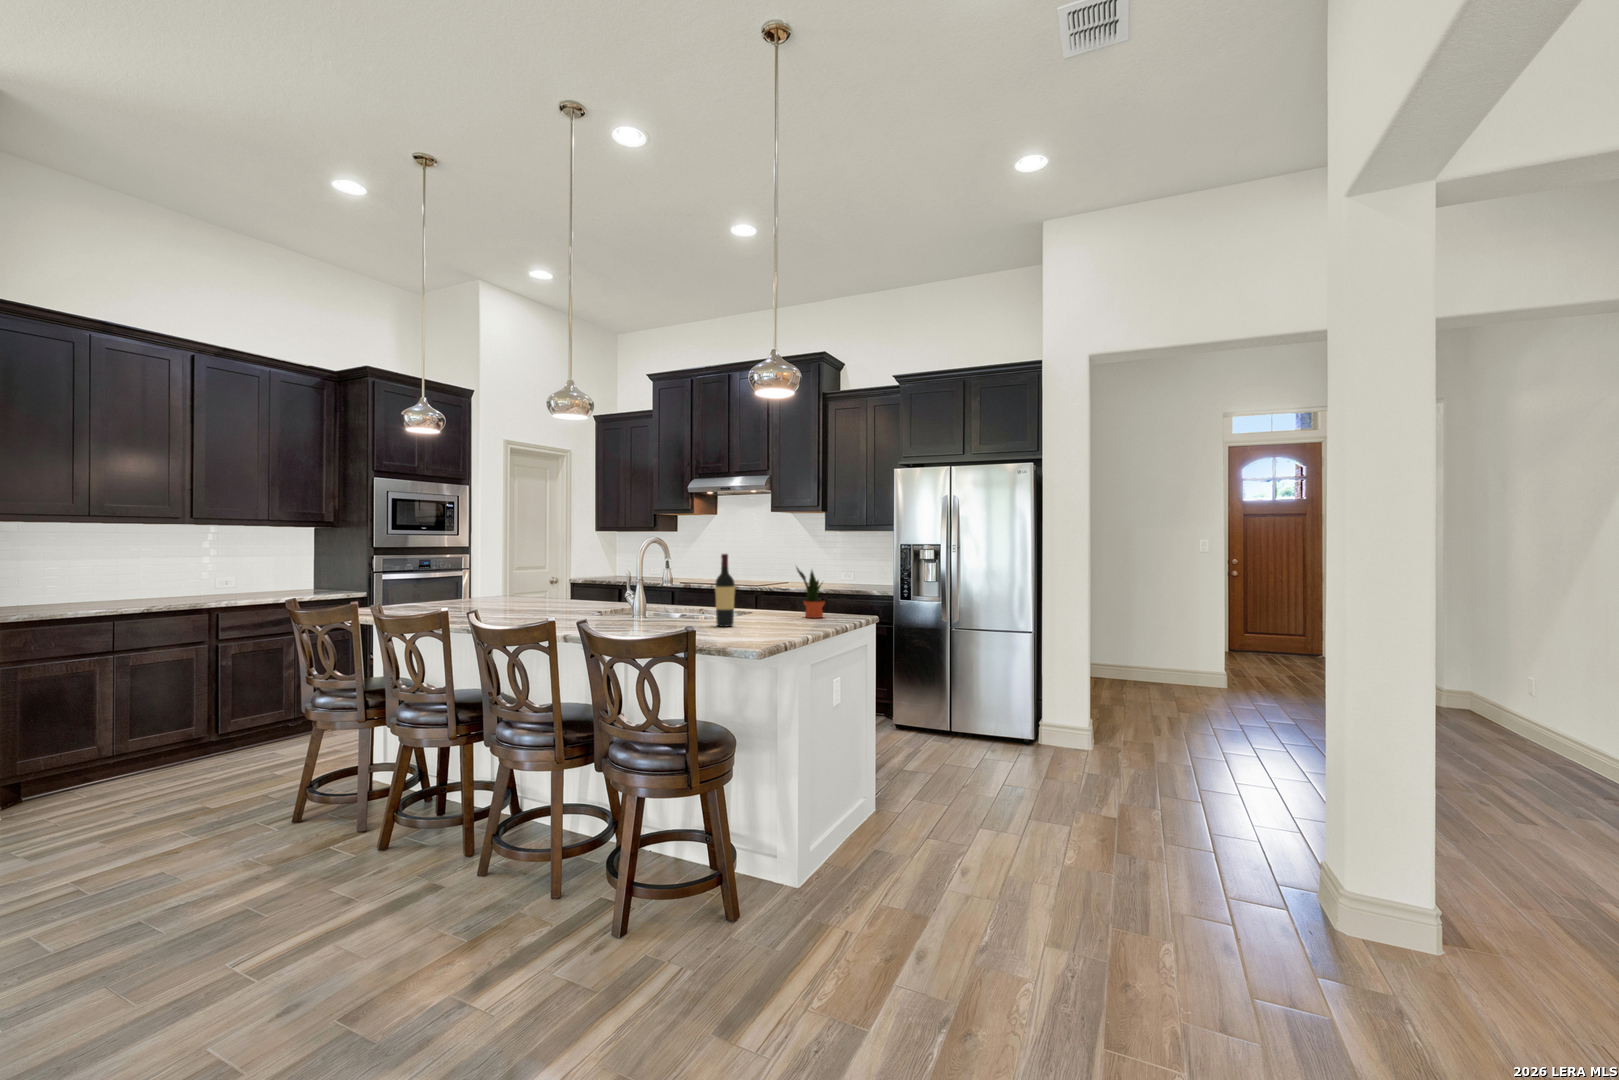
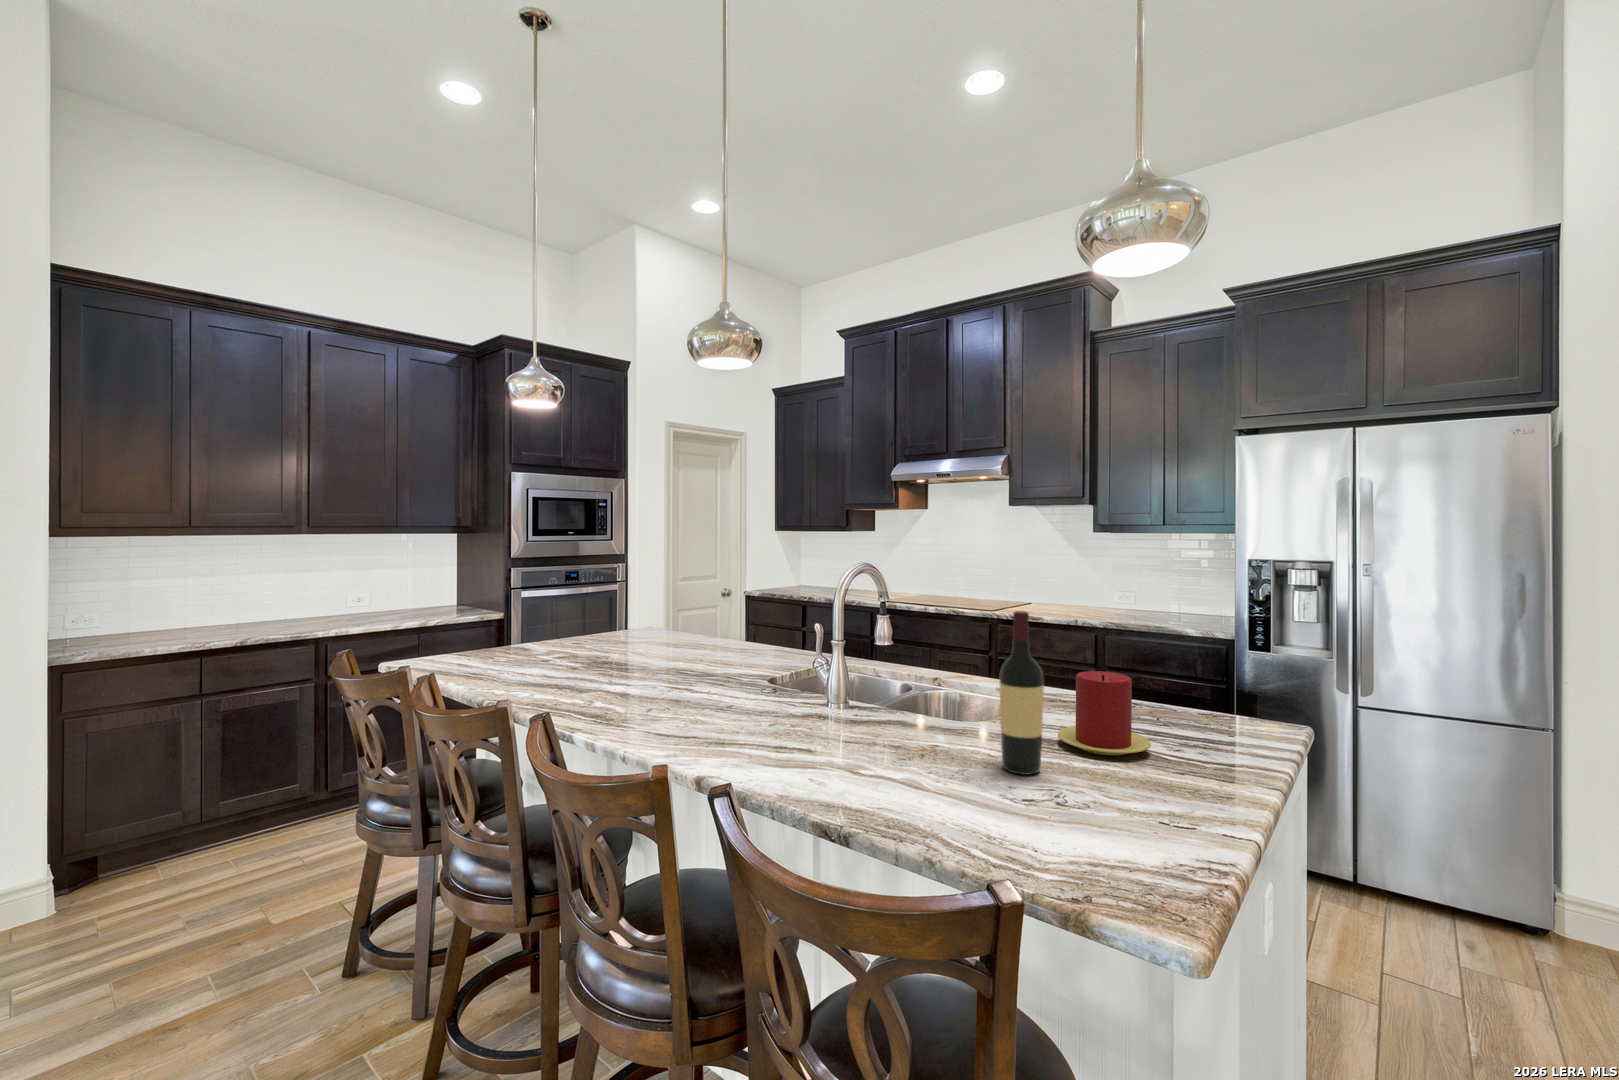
potted plant: present [797,568,825,618] -> none [1143,622,1209,734]
candle: none [749,587,789,623] -> present [1058,671,1151,755]

